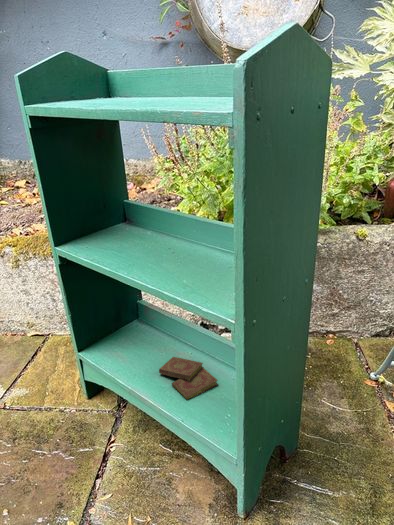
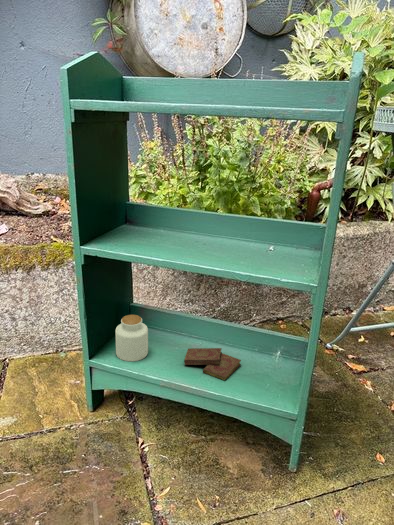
jar: none [103,314,138,361] -> present [115,315,148,361]

